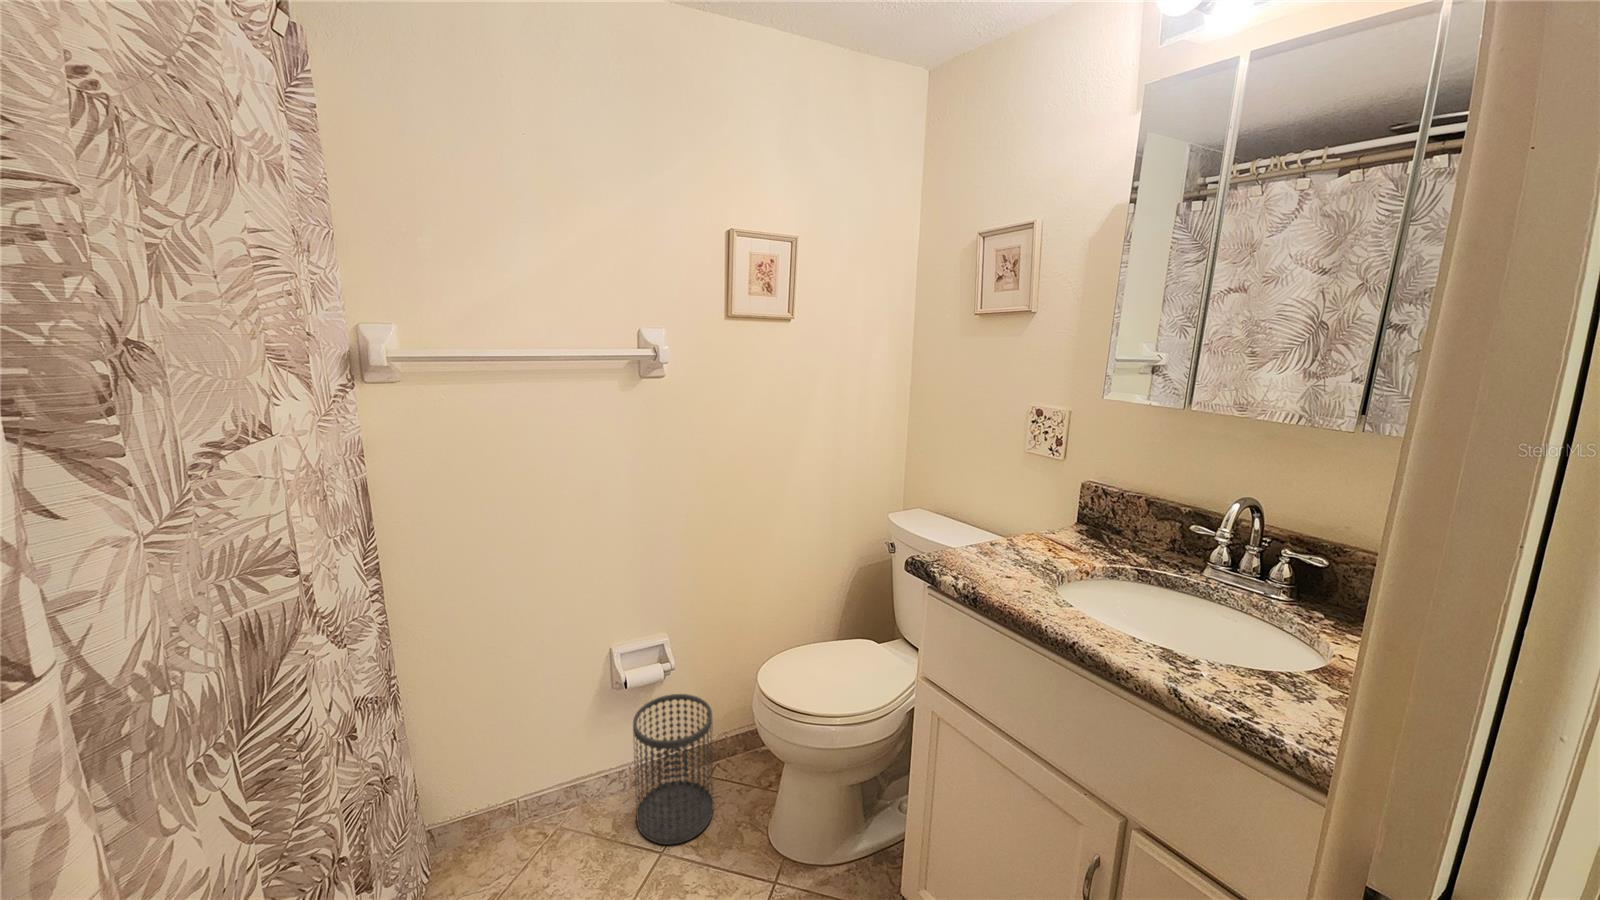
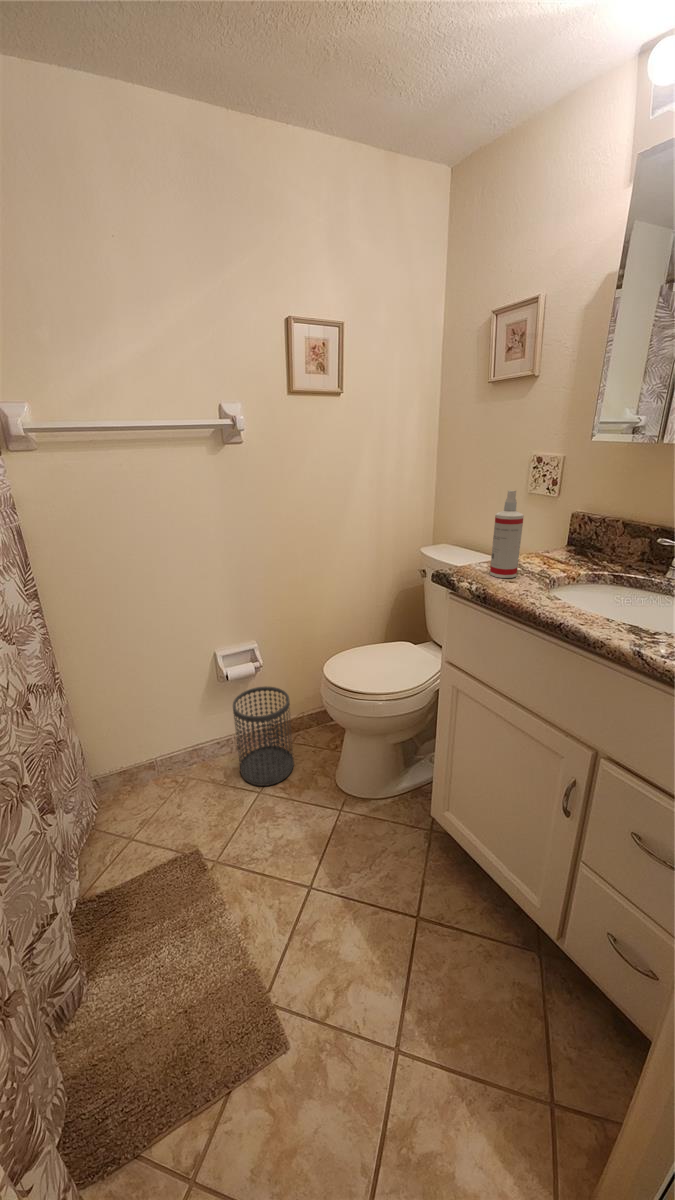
spray bottle: none [983,461,1023,570] -> present [490,490,524,578]

